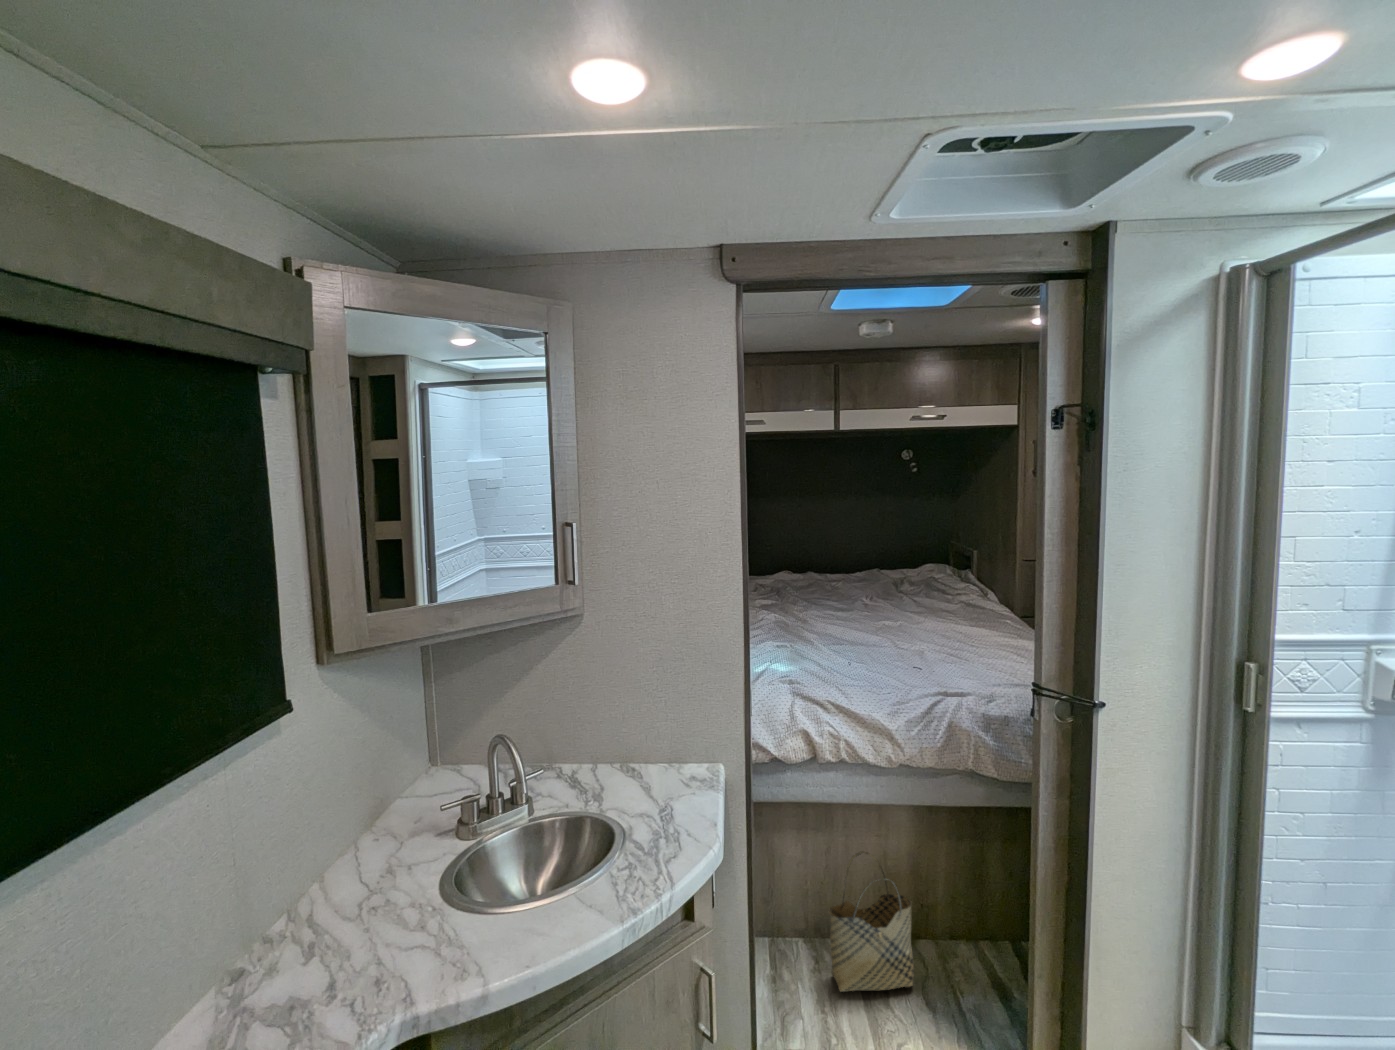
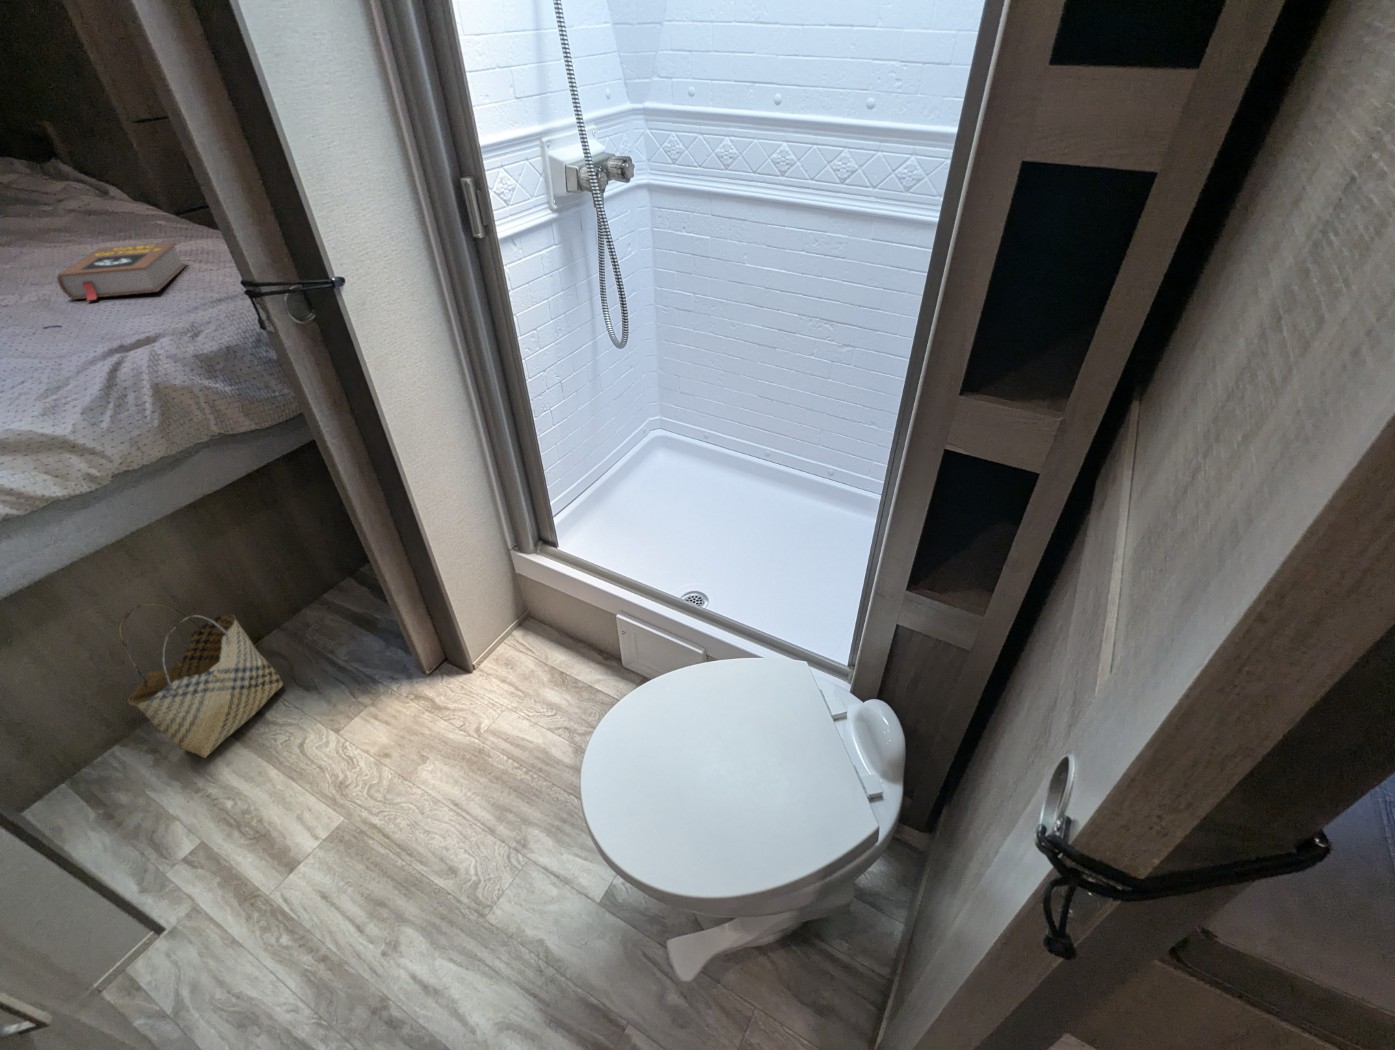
book: none [932,632,1008,667] -> present [57,242,187,301]

